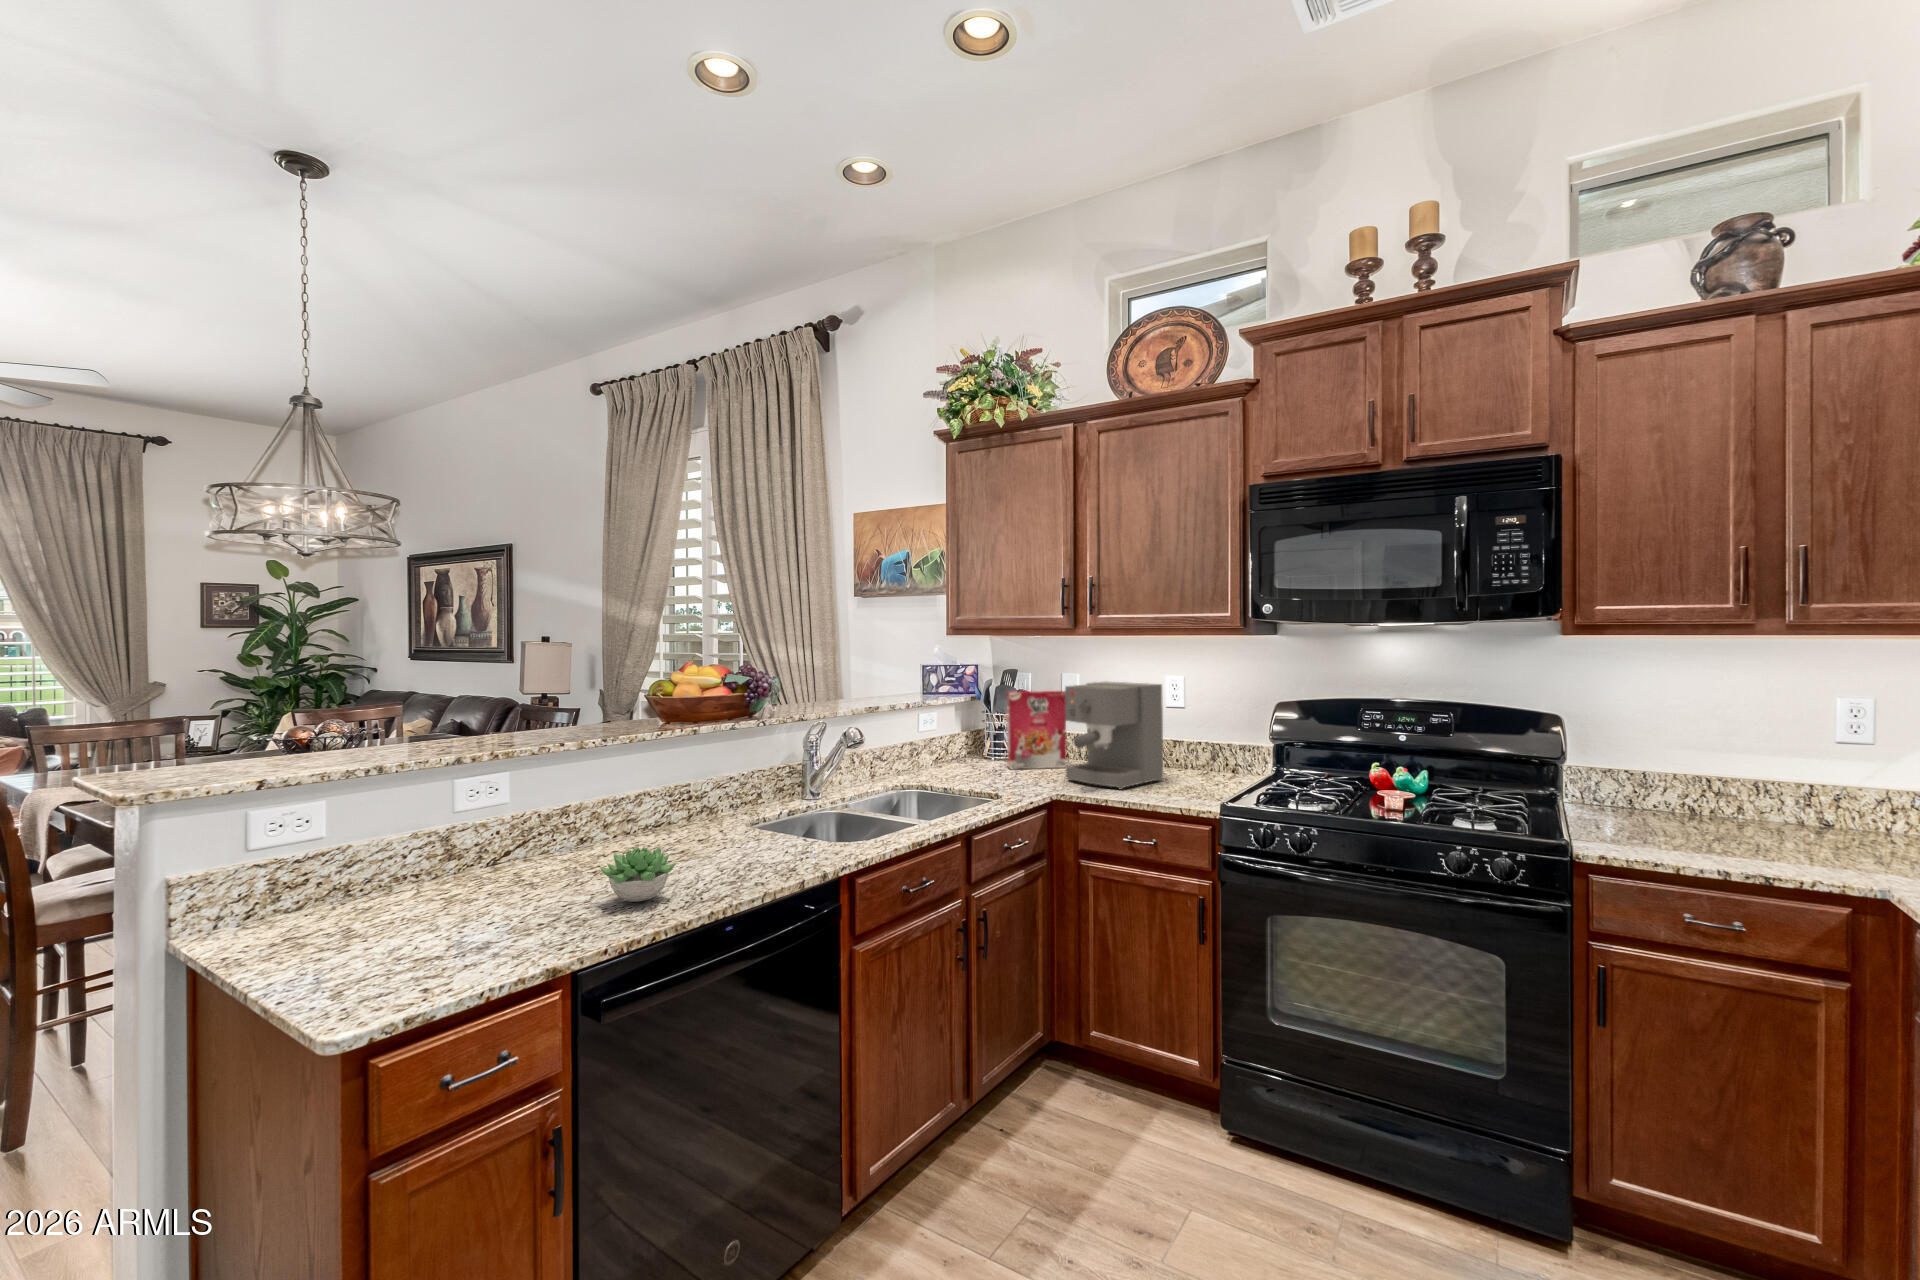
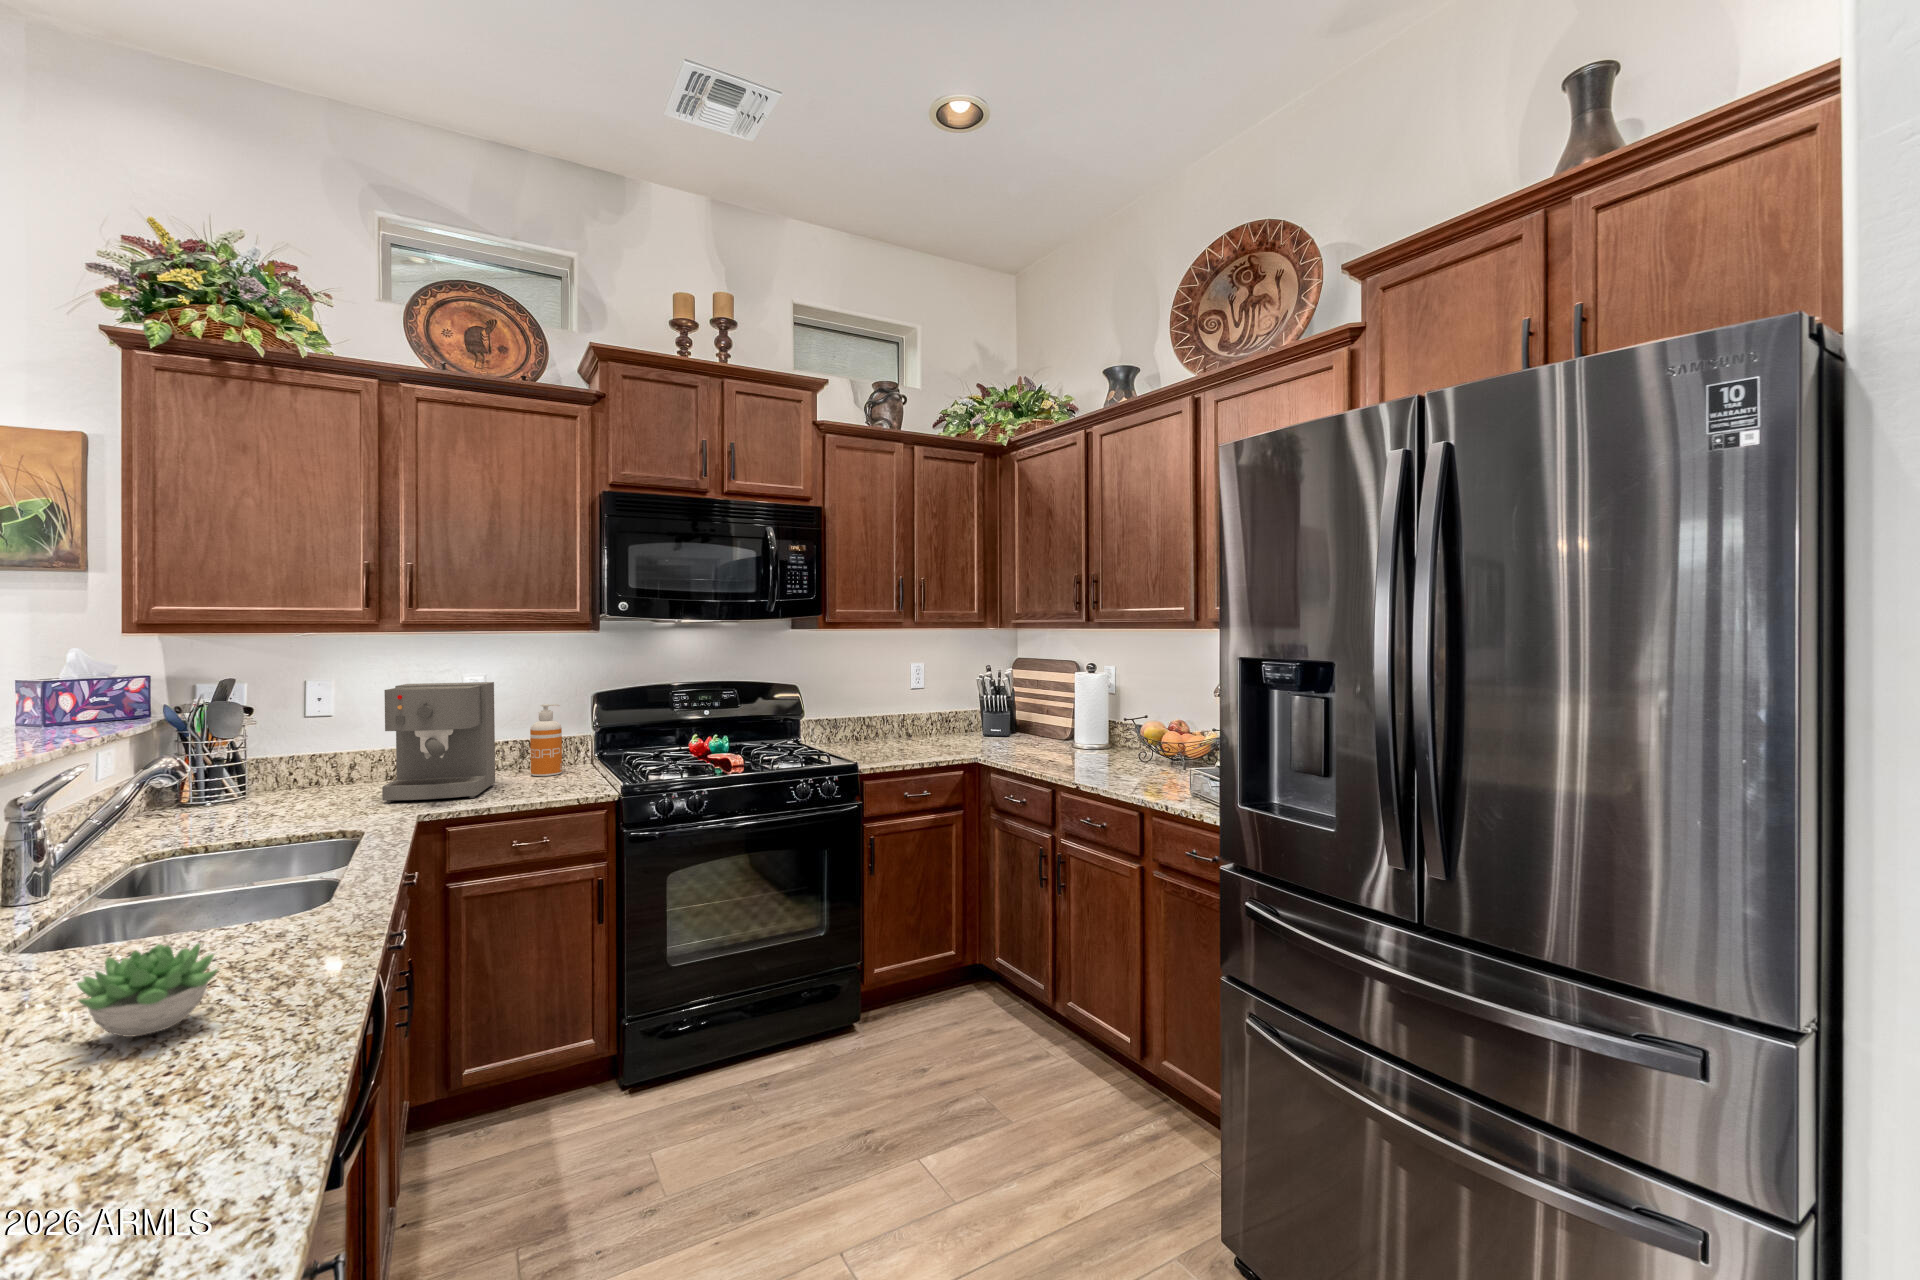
cereal box: present [1007,691,1066,769] -> none [248,700,341,809]
soap dispenser: none [1208,709,1237,781] -> present [530,704,562,776]

